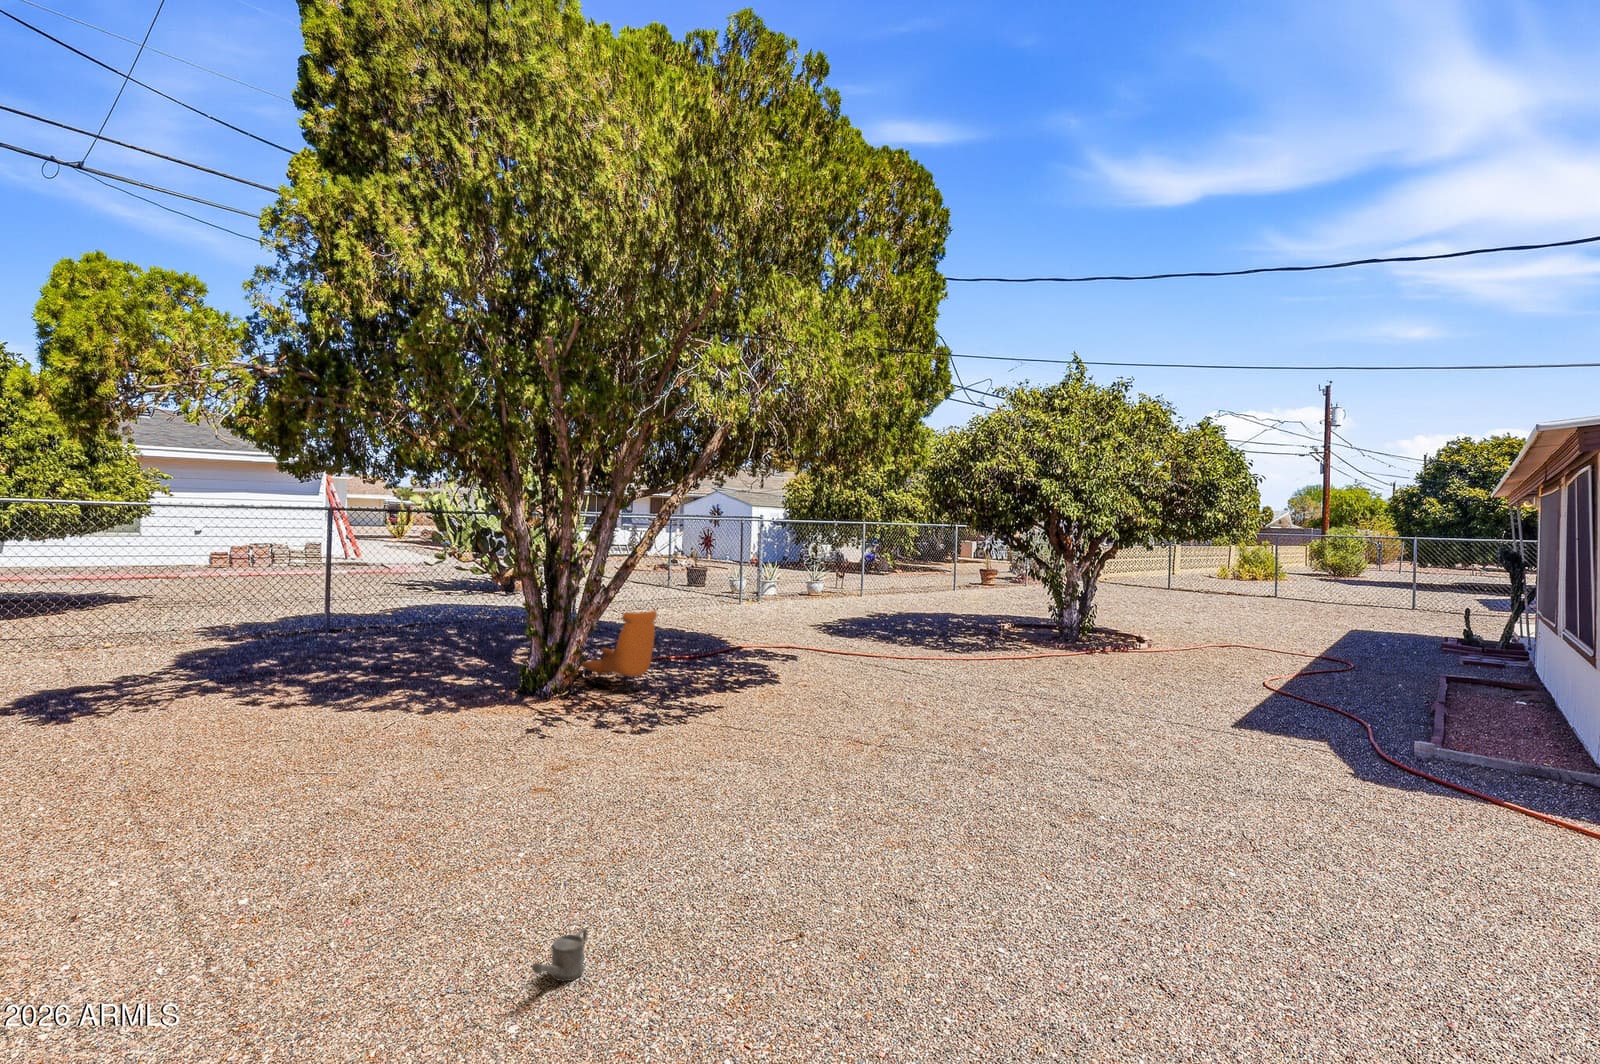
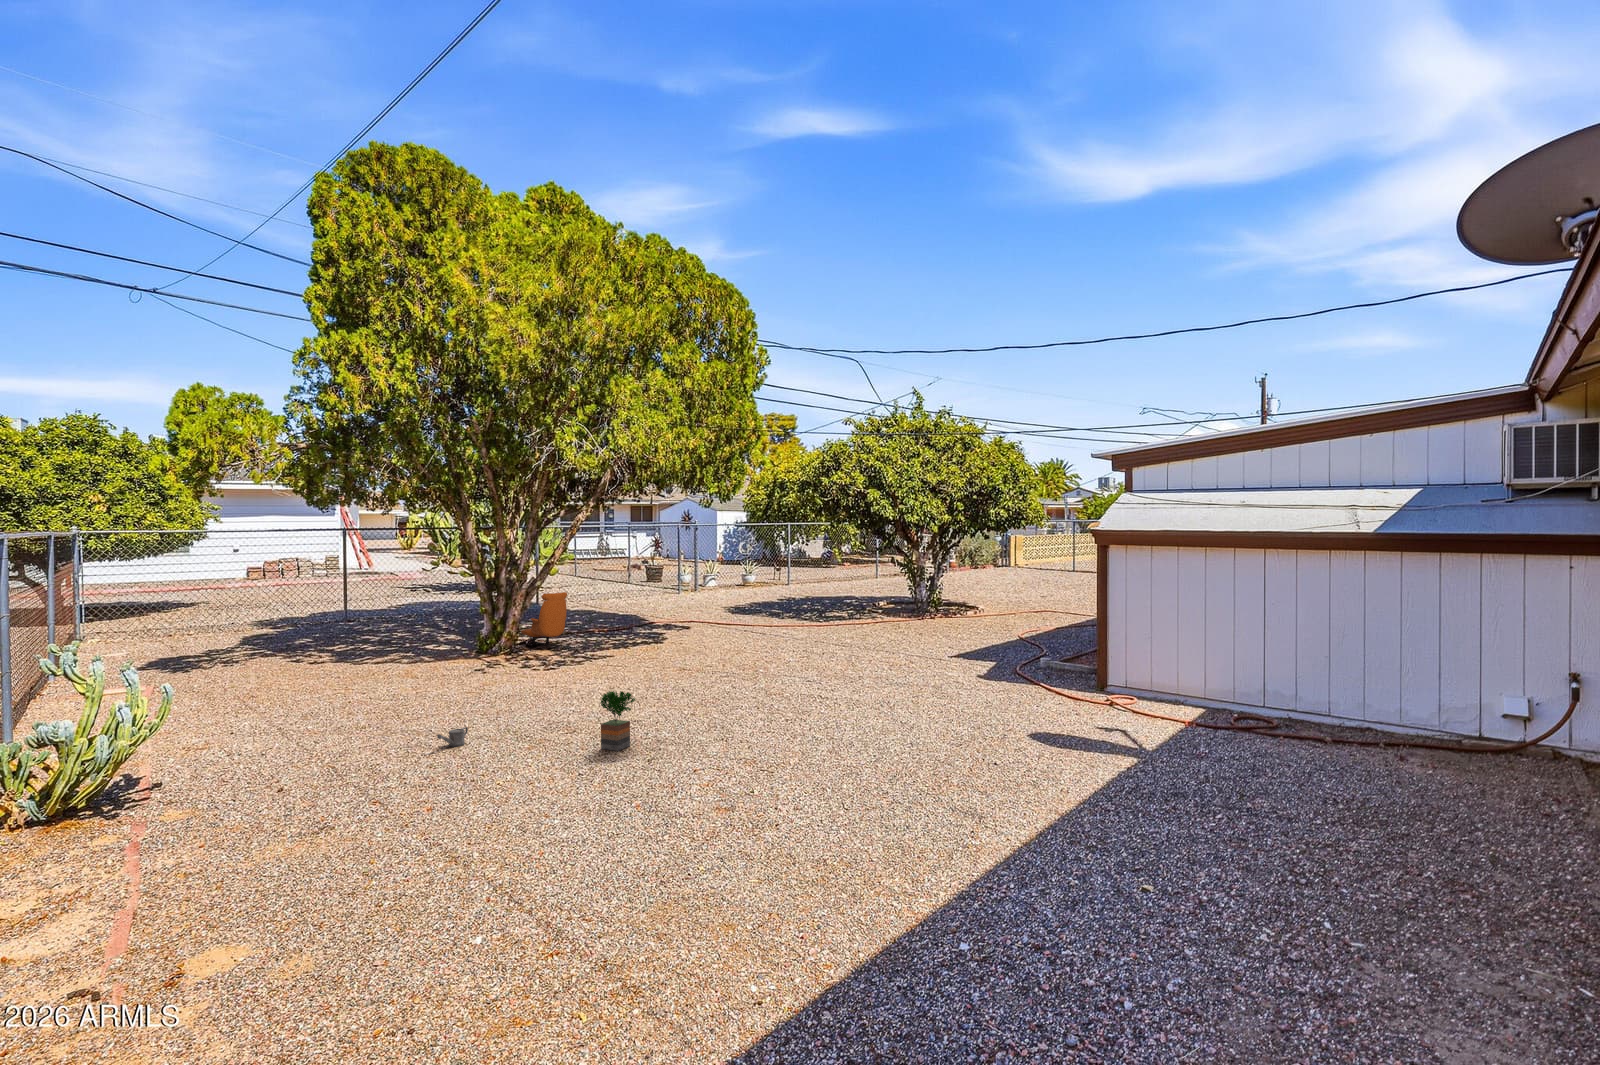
potted tree: none [890,867,972,1015] -> present [601,691,635,751]

